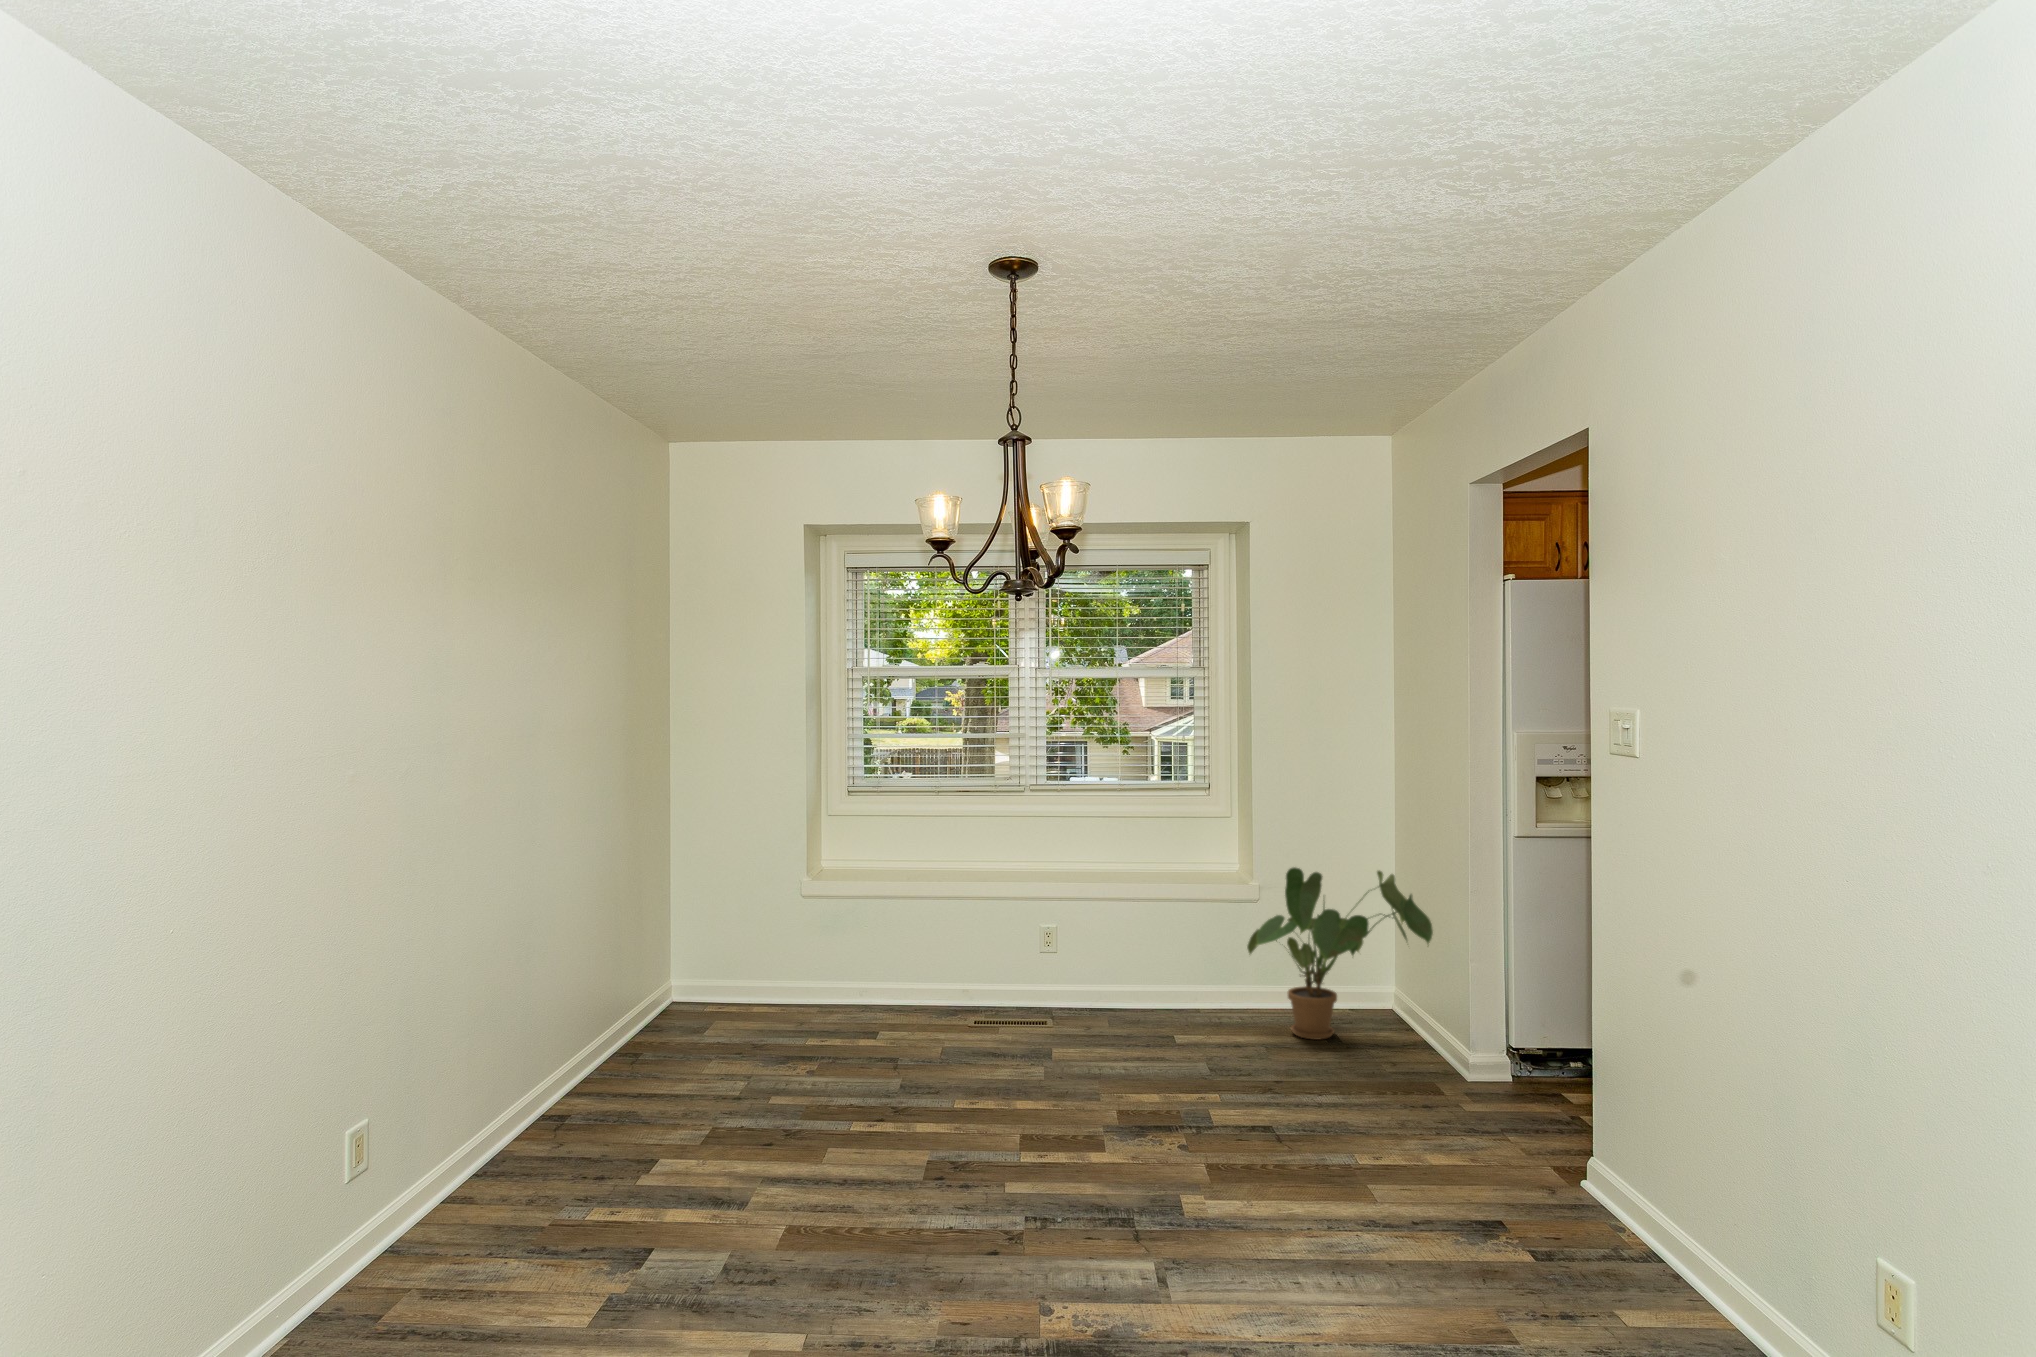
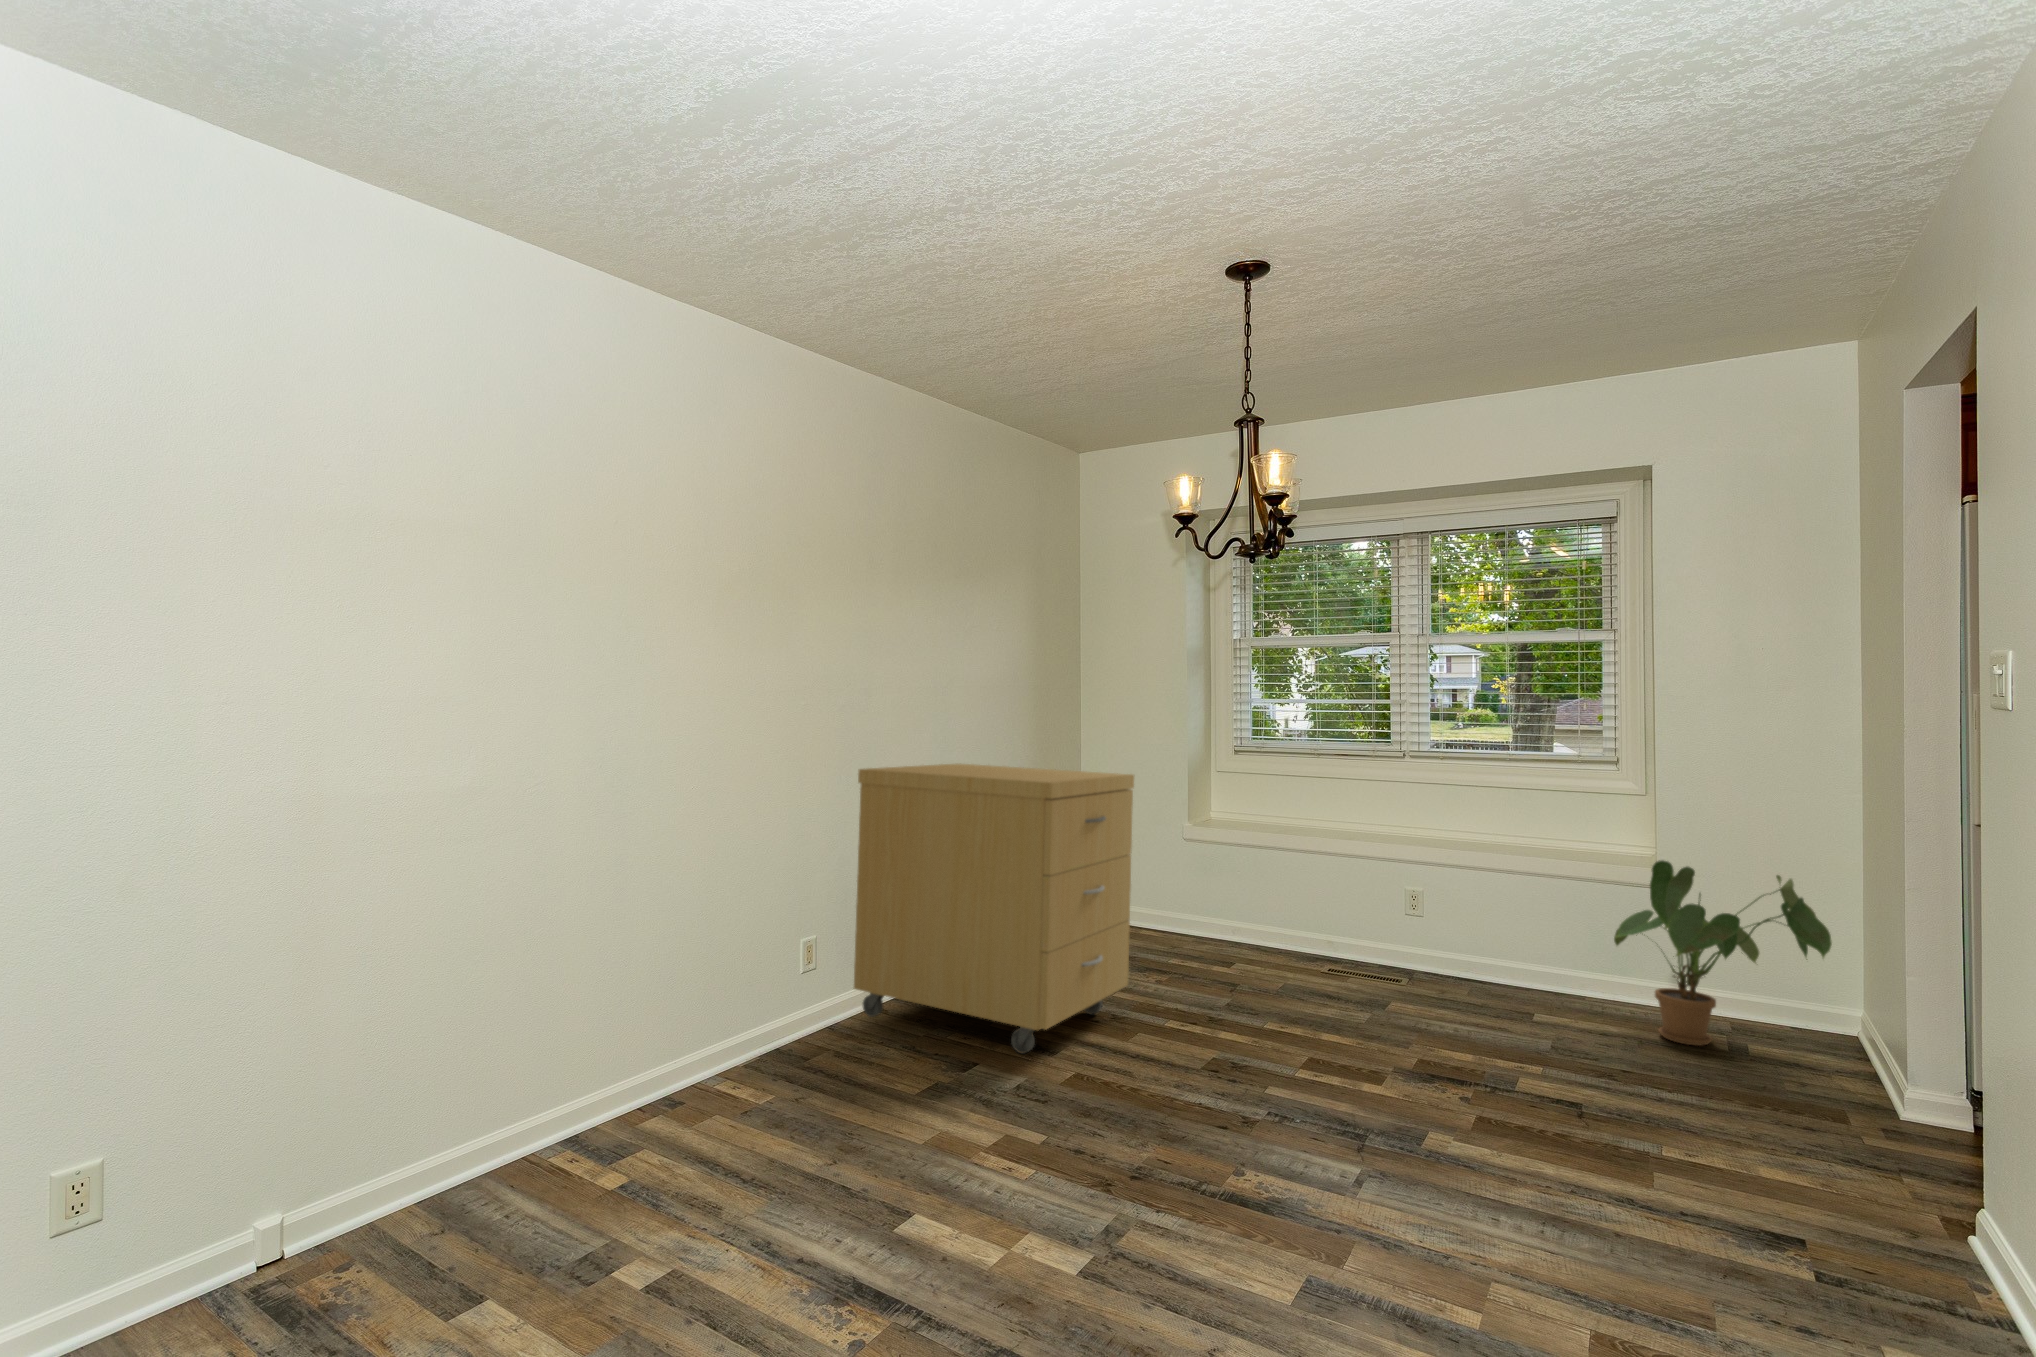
storage cabinet: none [429,833,800,1216] -> present [854,764,1134,1054]

